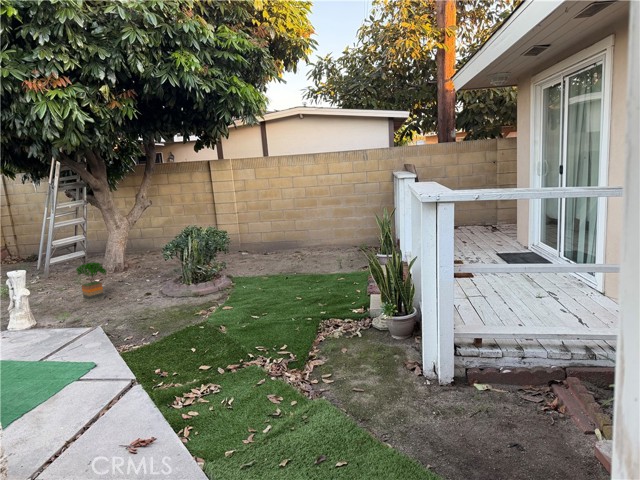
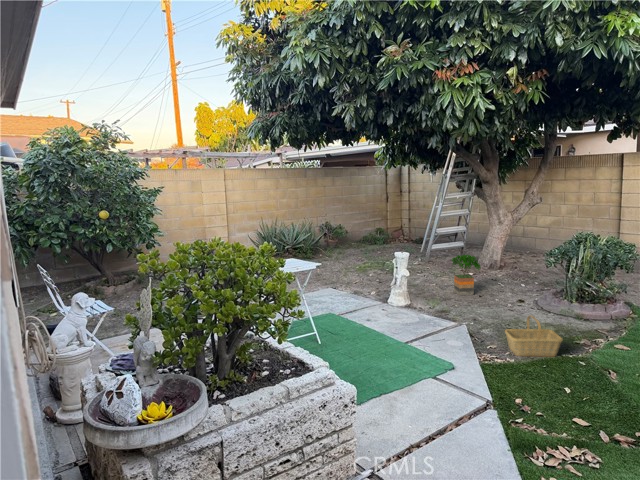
basket: none [138,301,185,338] -> present [505,315,563,357]

